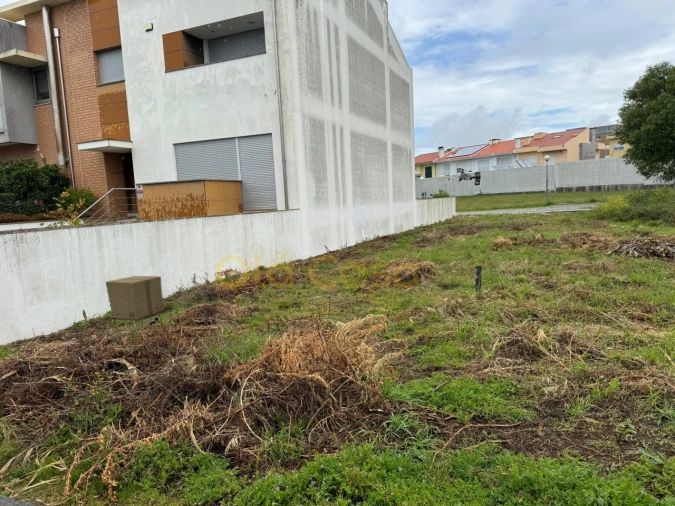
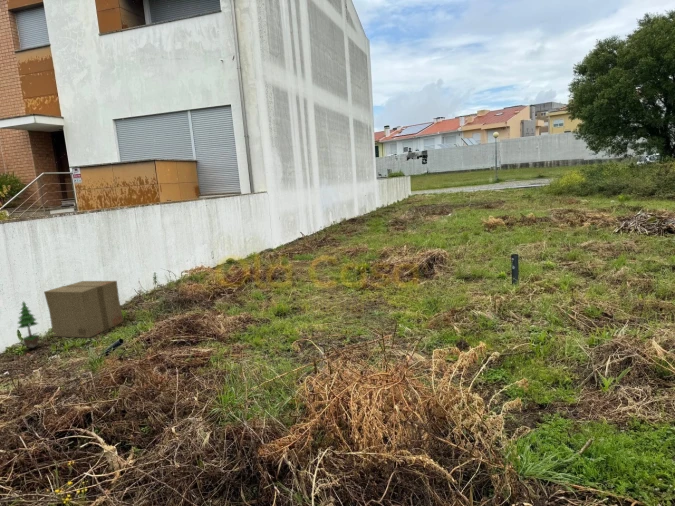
potted tree: none [84,287,100,325] -> present [18,302,39,348]

